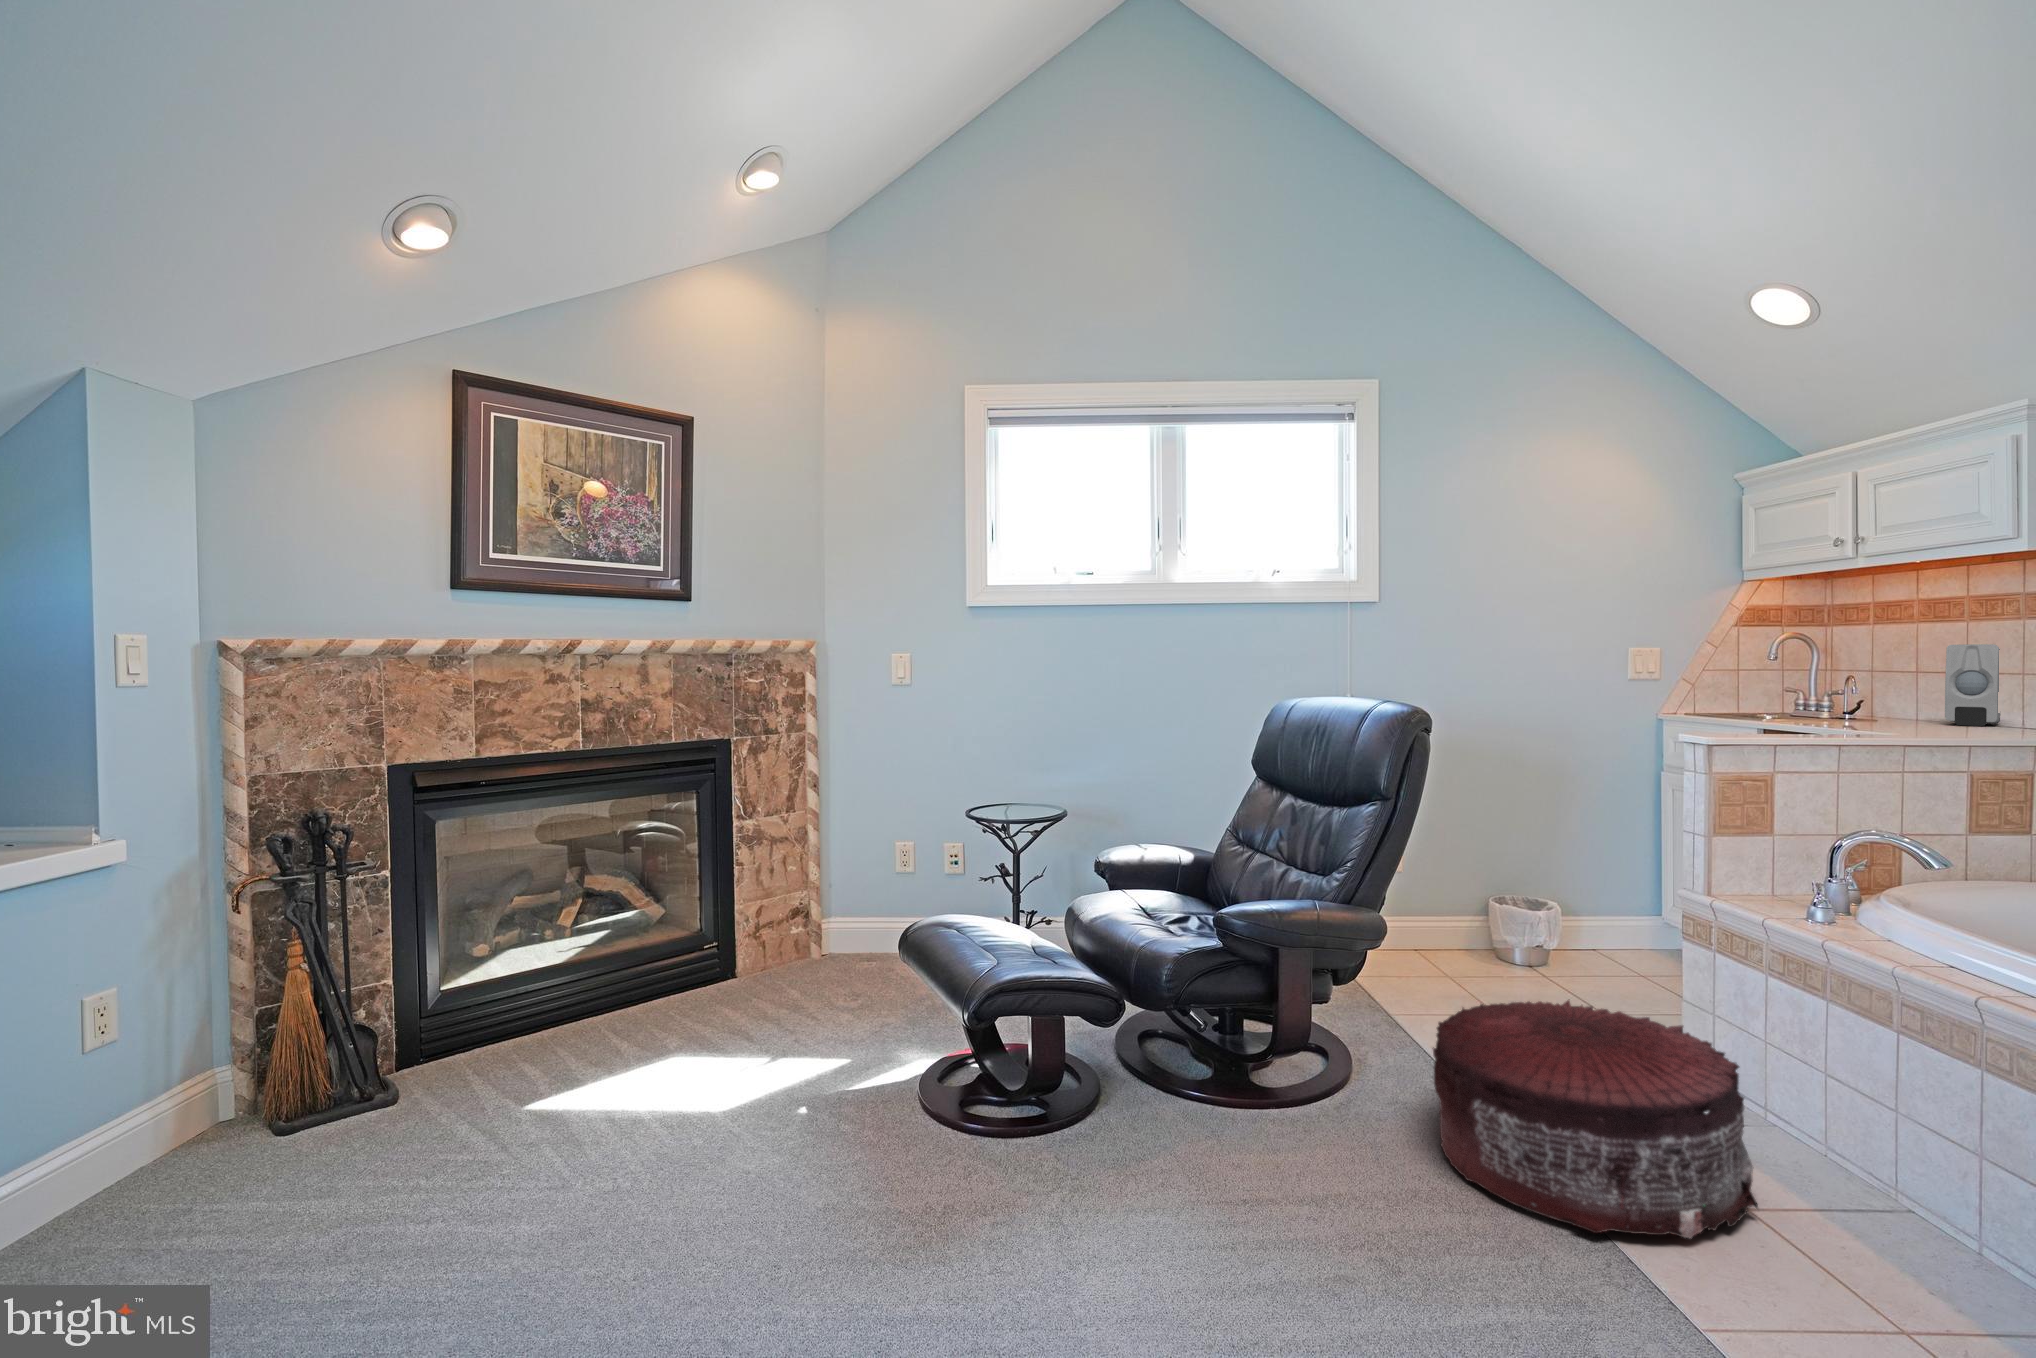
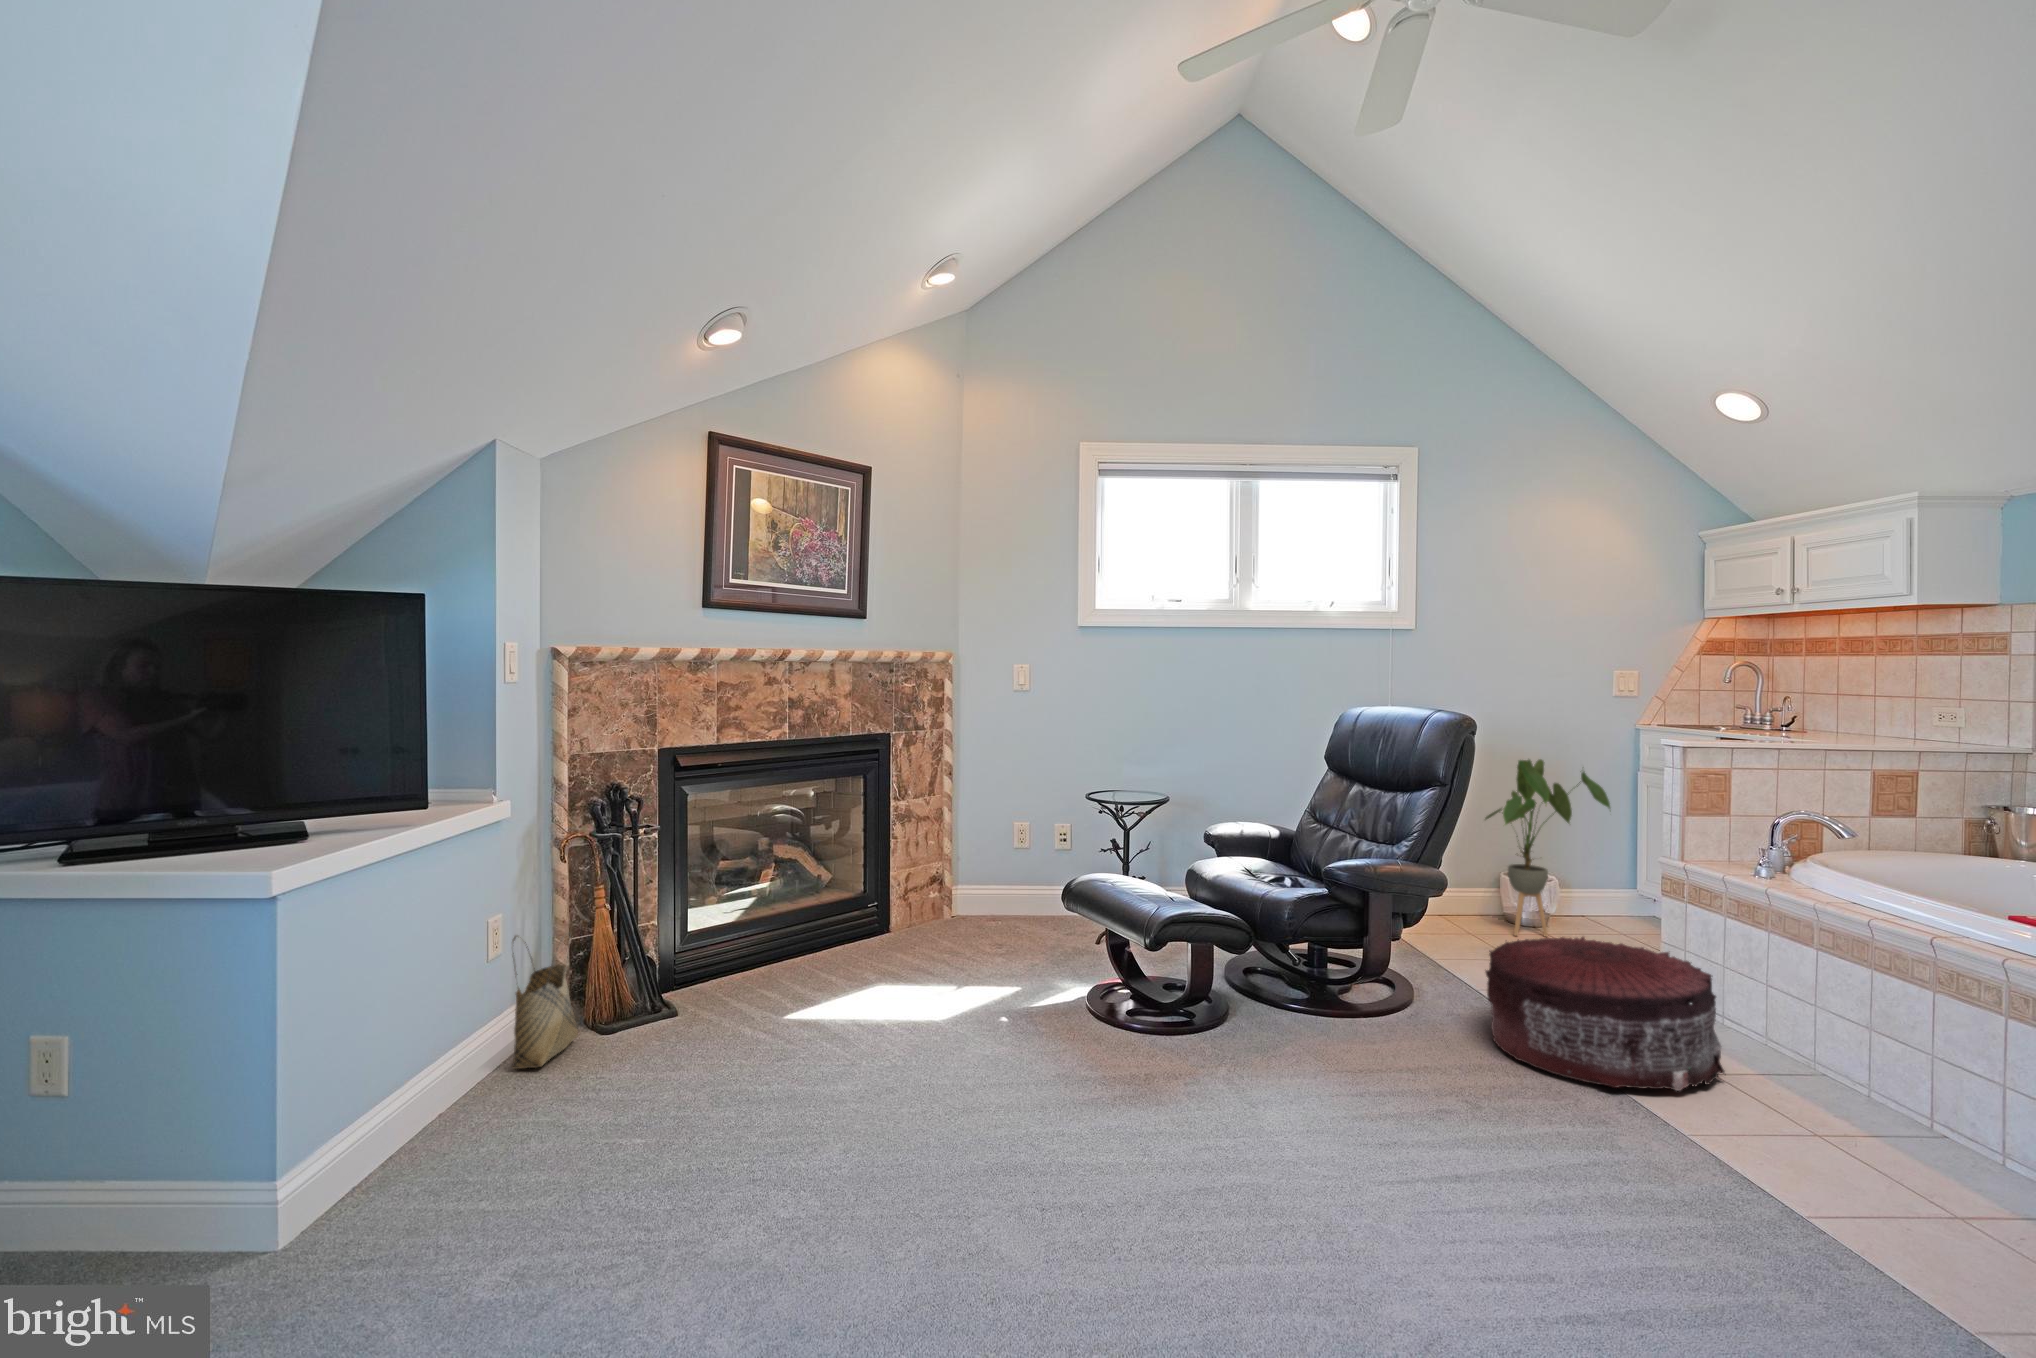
soap dispenser: present [1945,644,2001,726] -> none [1859,674,1903,737]
house plant: none [1465,758,1624,980] -> present [1485,759,1610,936]
woven basket: none [110,1011,235,1195] -> present [512,936,578,1069]

